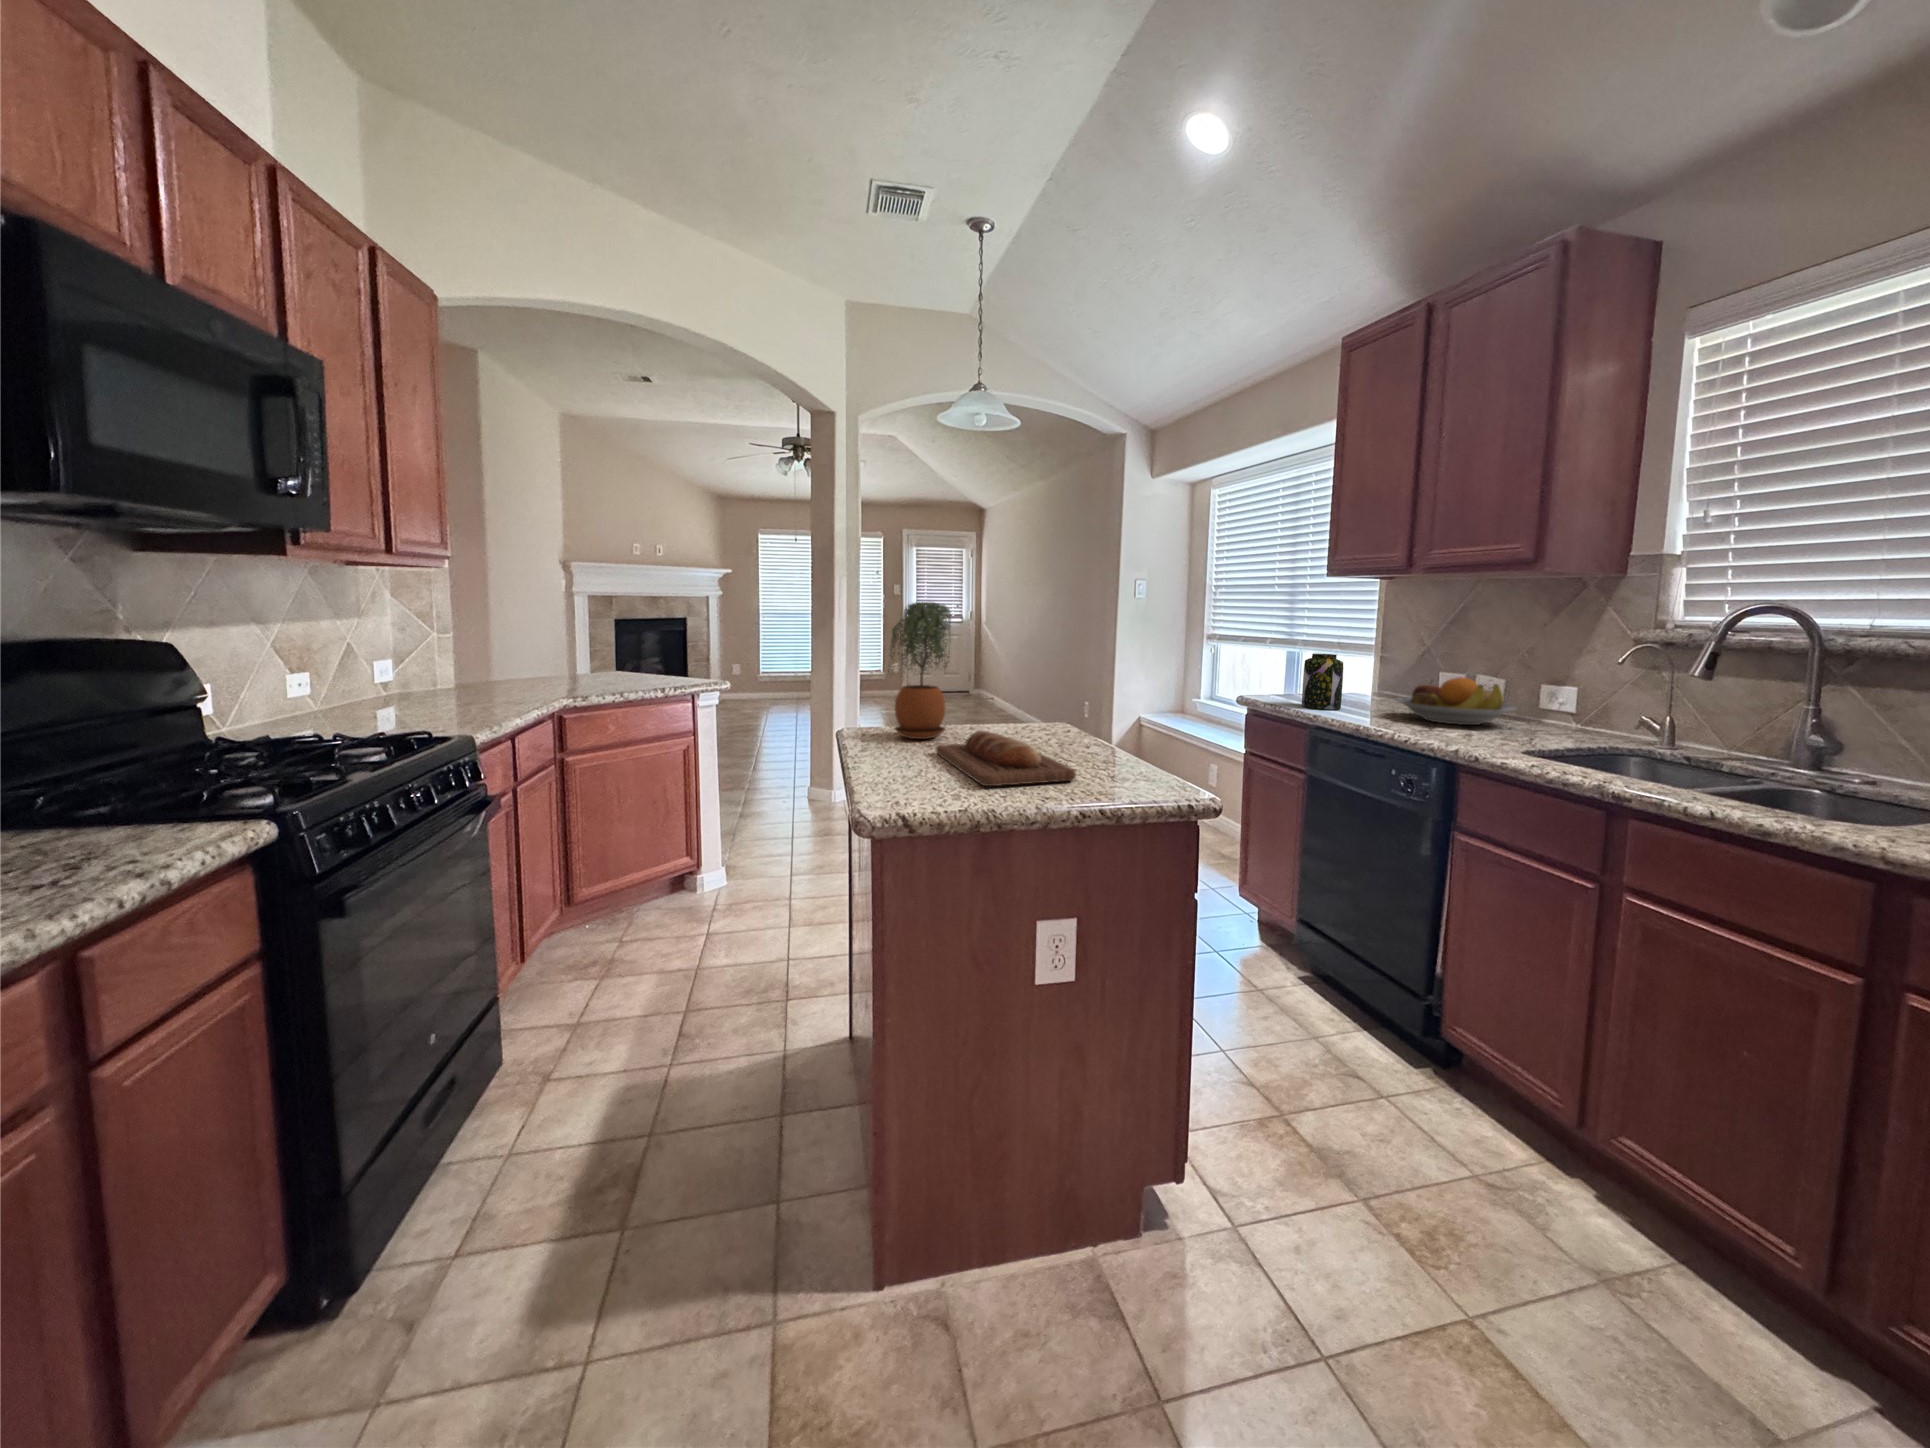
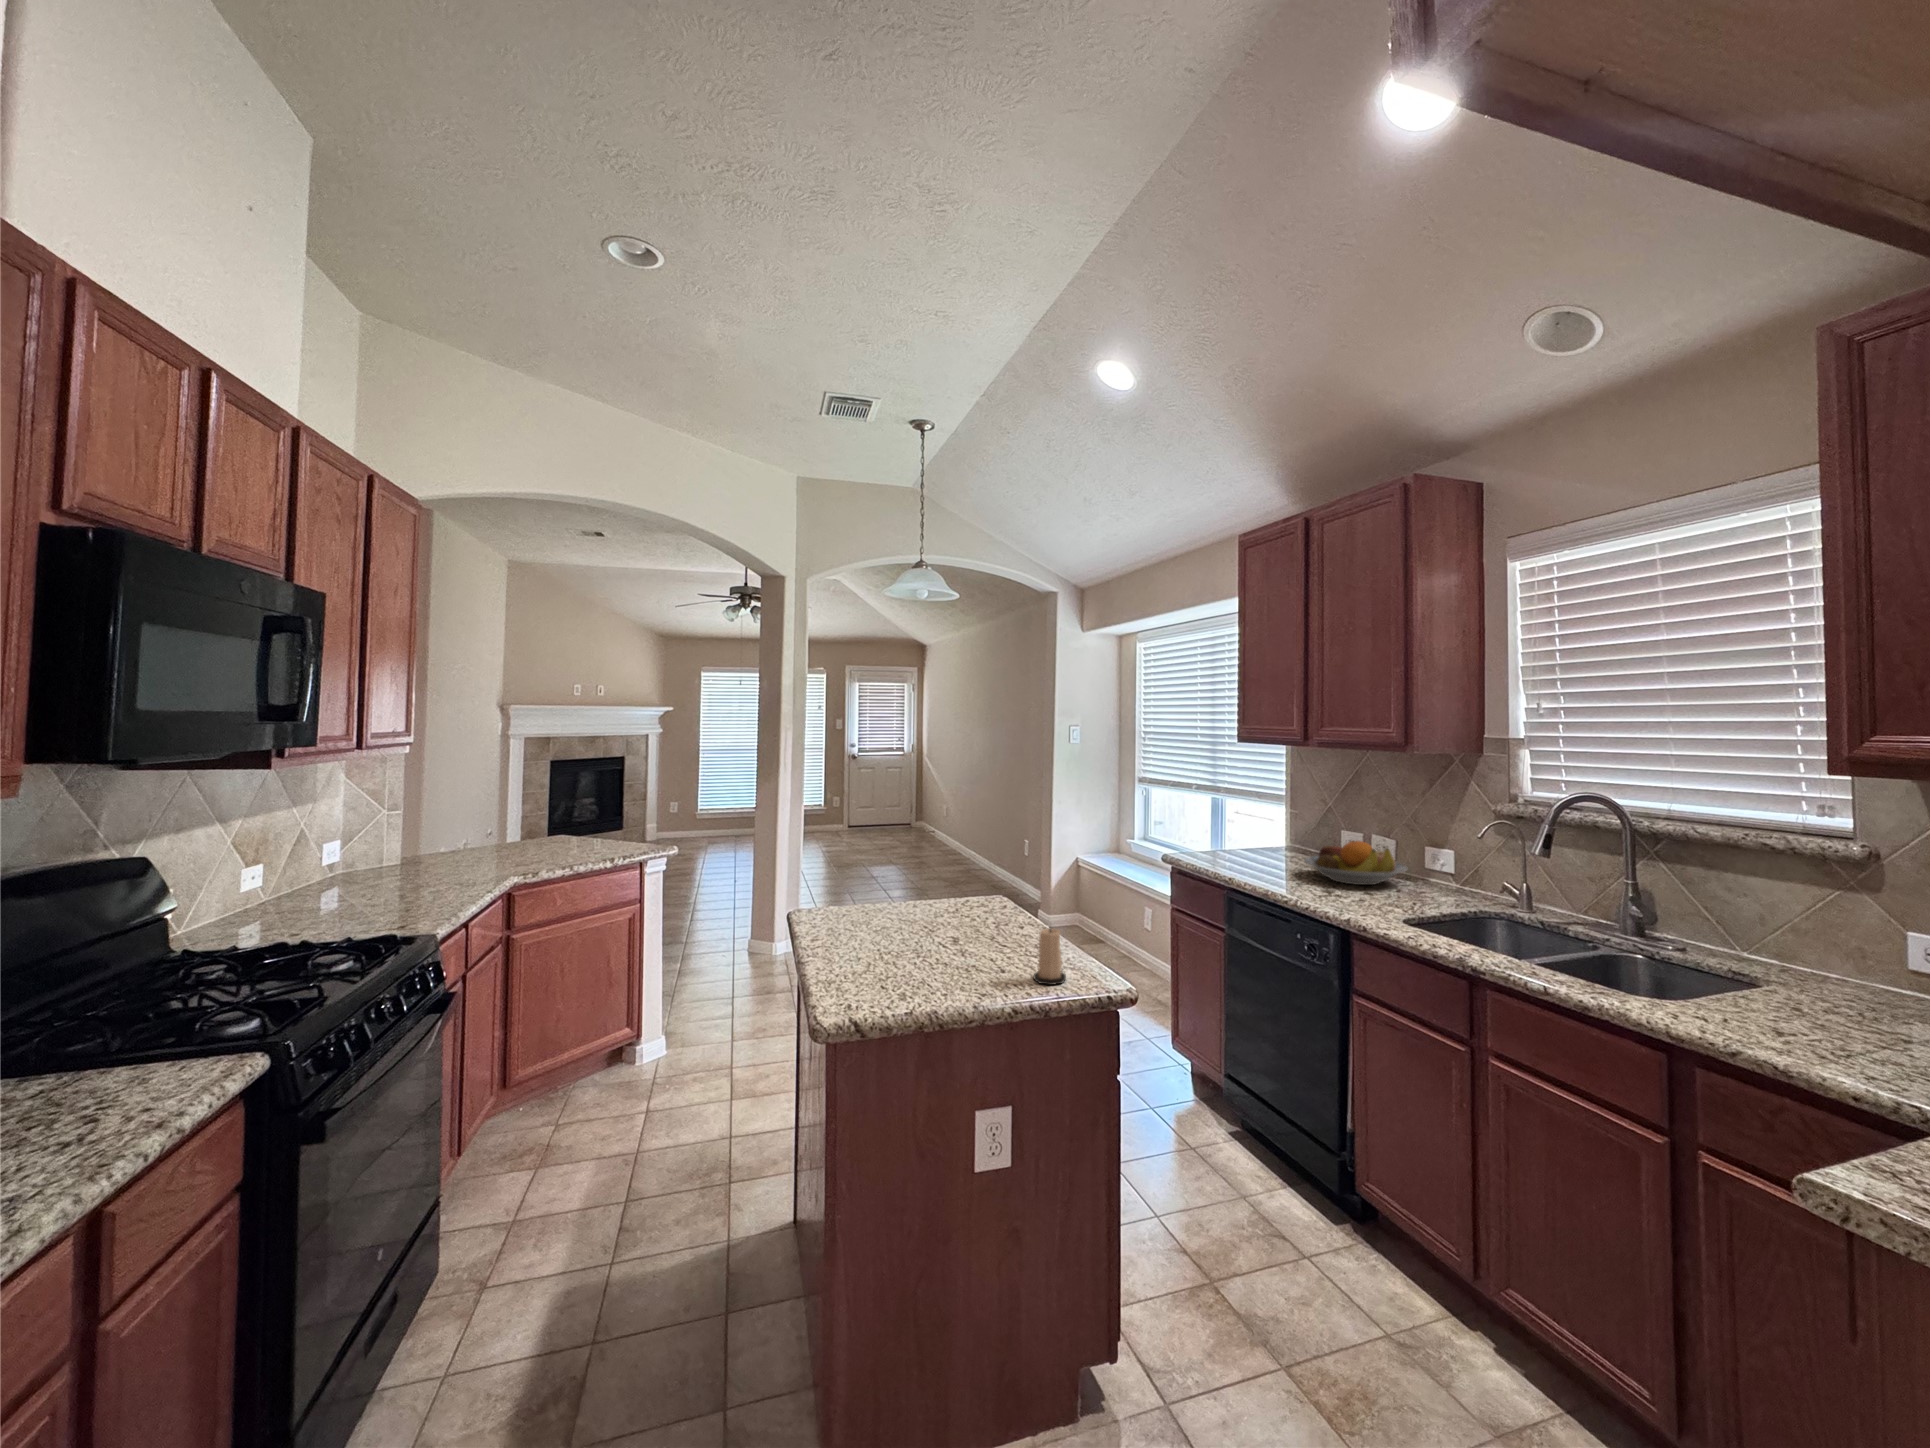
potted plant: present [888,602,951,739] -> none [838,795,898,925]
jar: present [1302,654,1343,709] -> none [1223,815,1257,869]
candle: none [1105,728,1142,792] -> present [1034,928,1066,985]
bread loaf: present [936,731,1076,786] -> none [883,921,1008,984]

